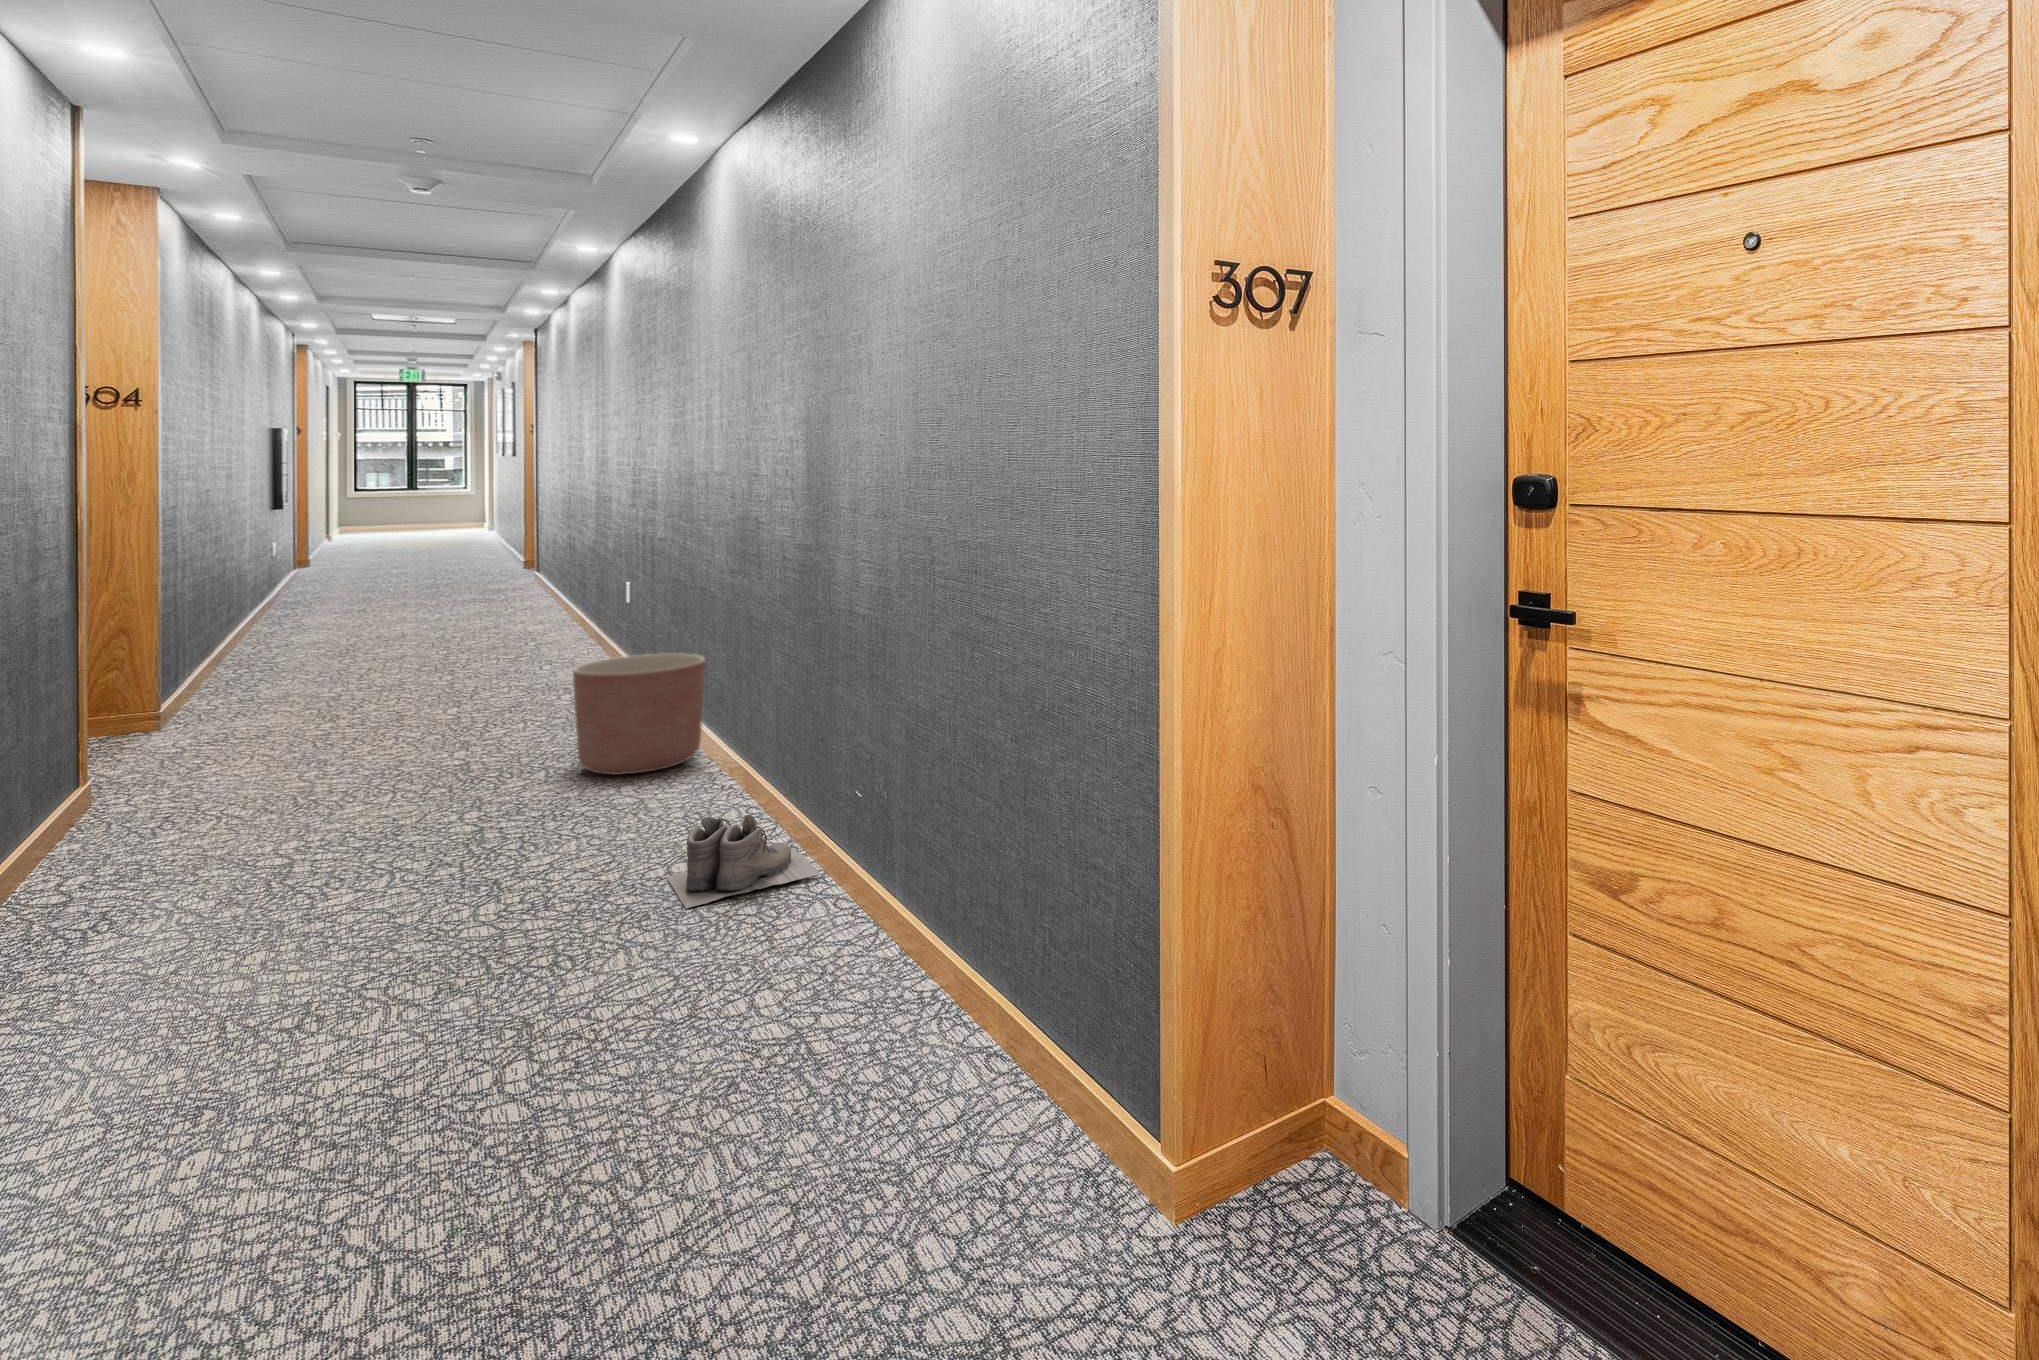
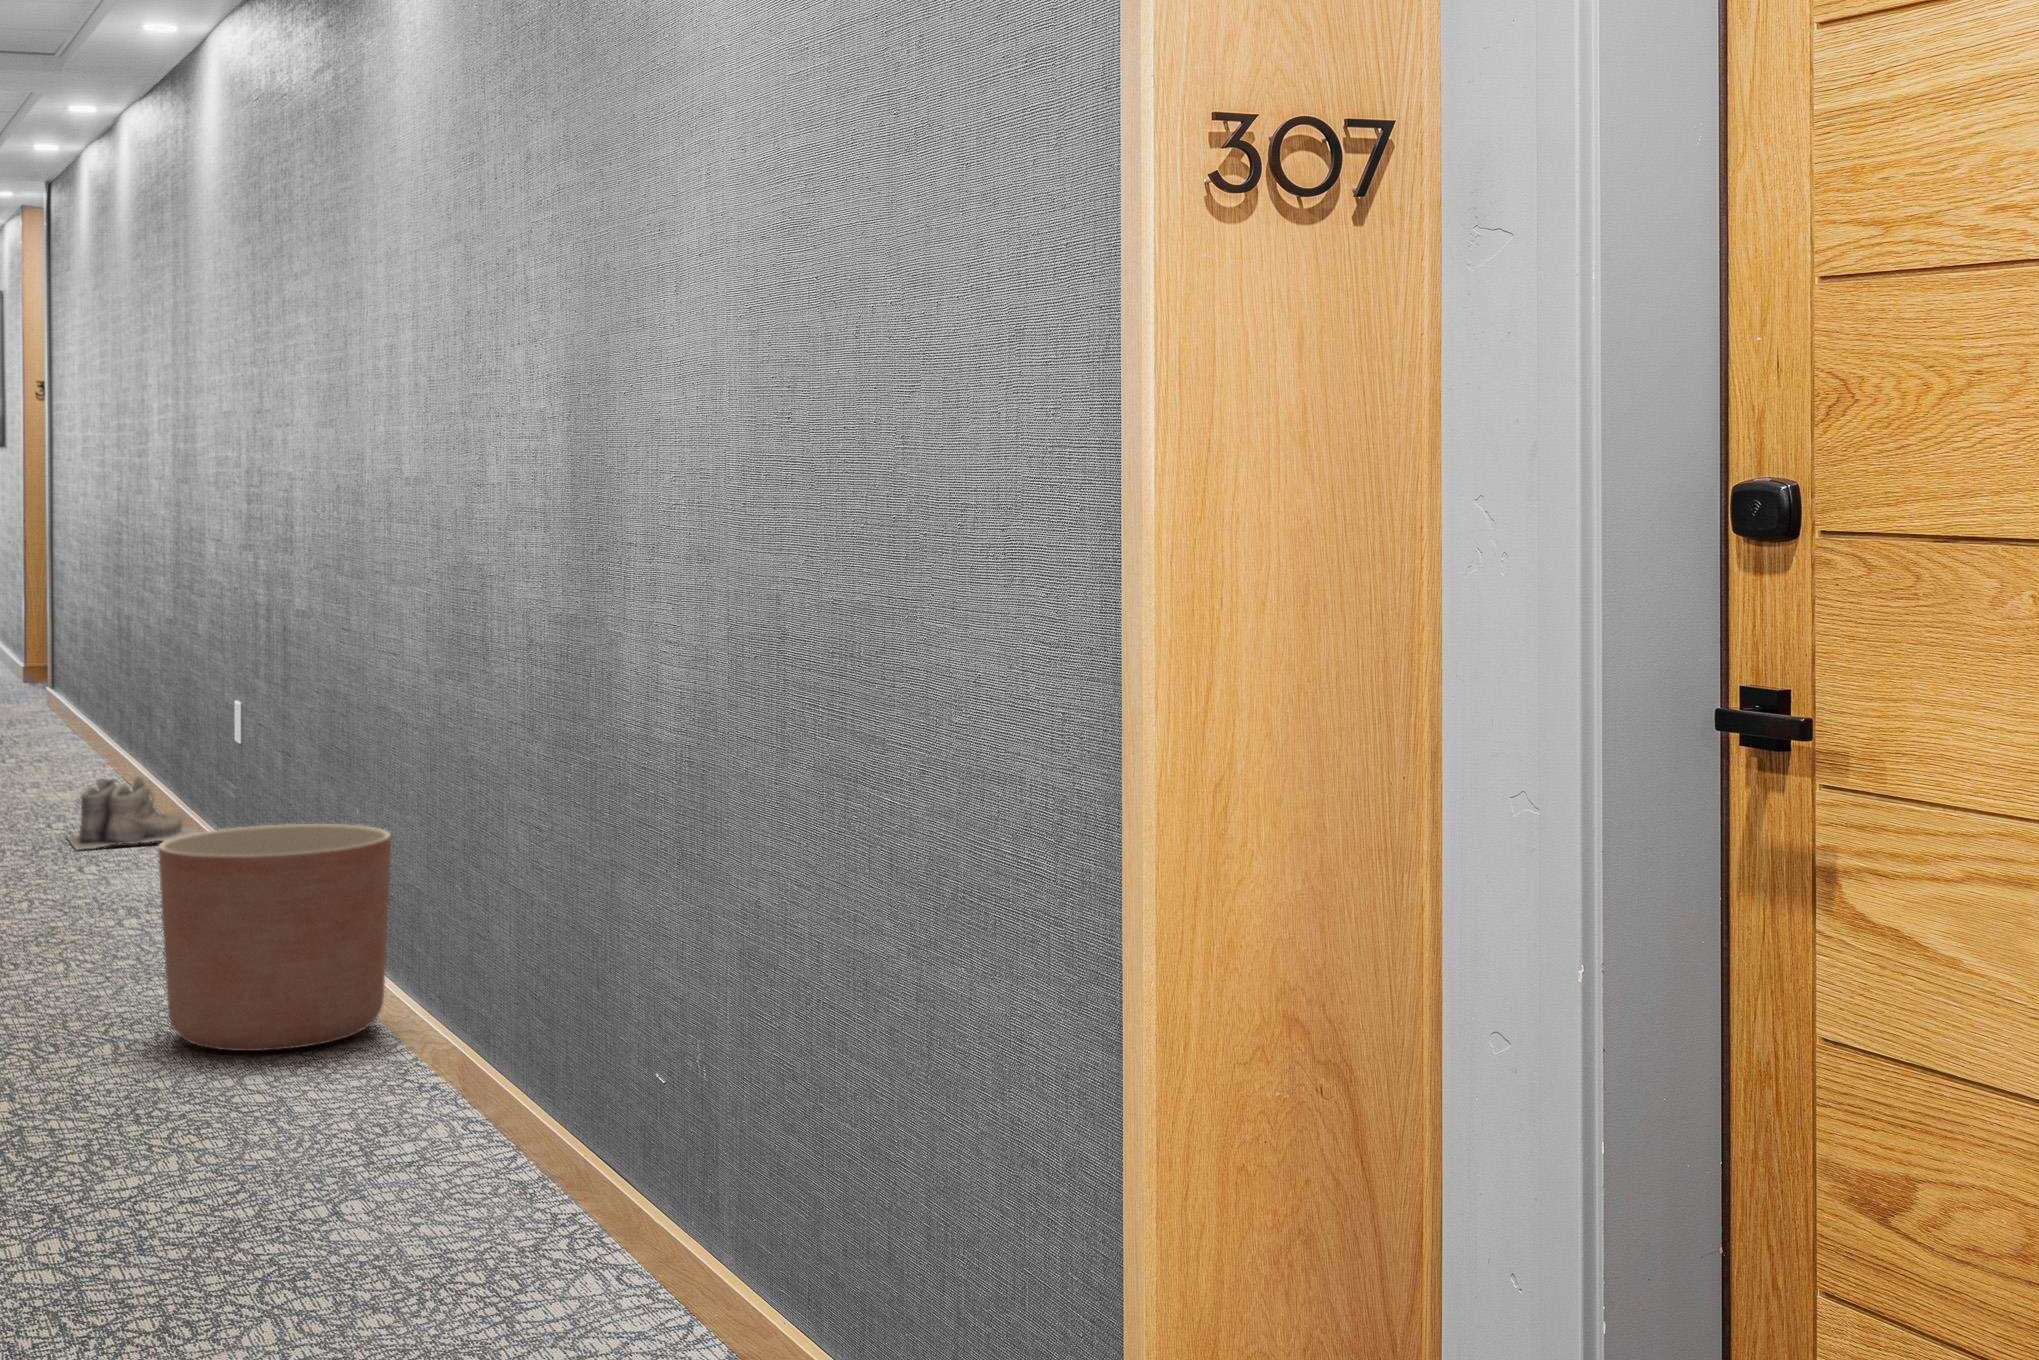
boots: present [666,815,821,909] -> present [67,777,198,850]

